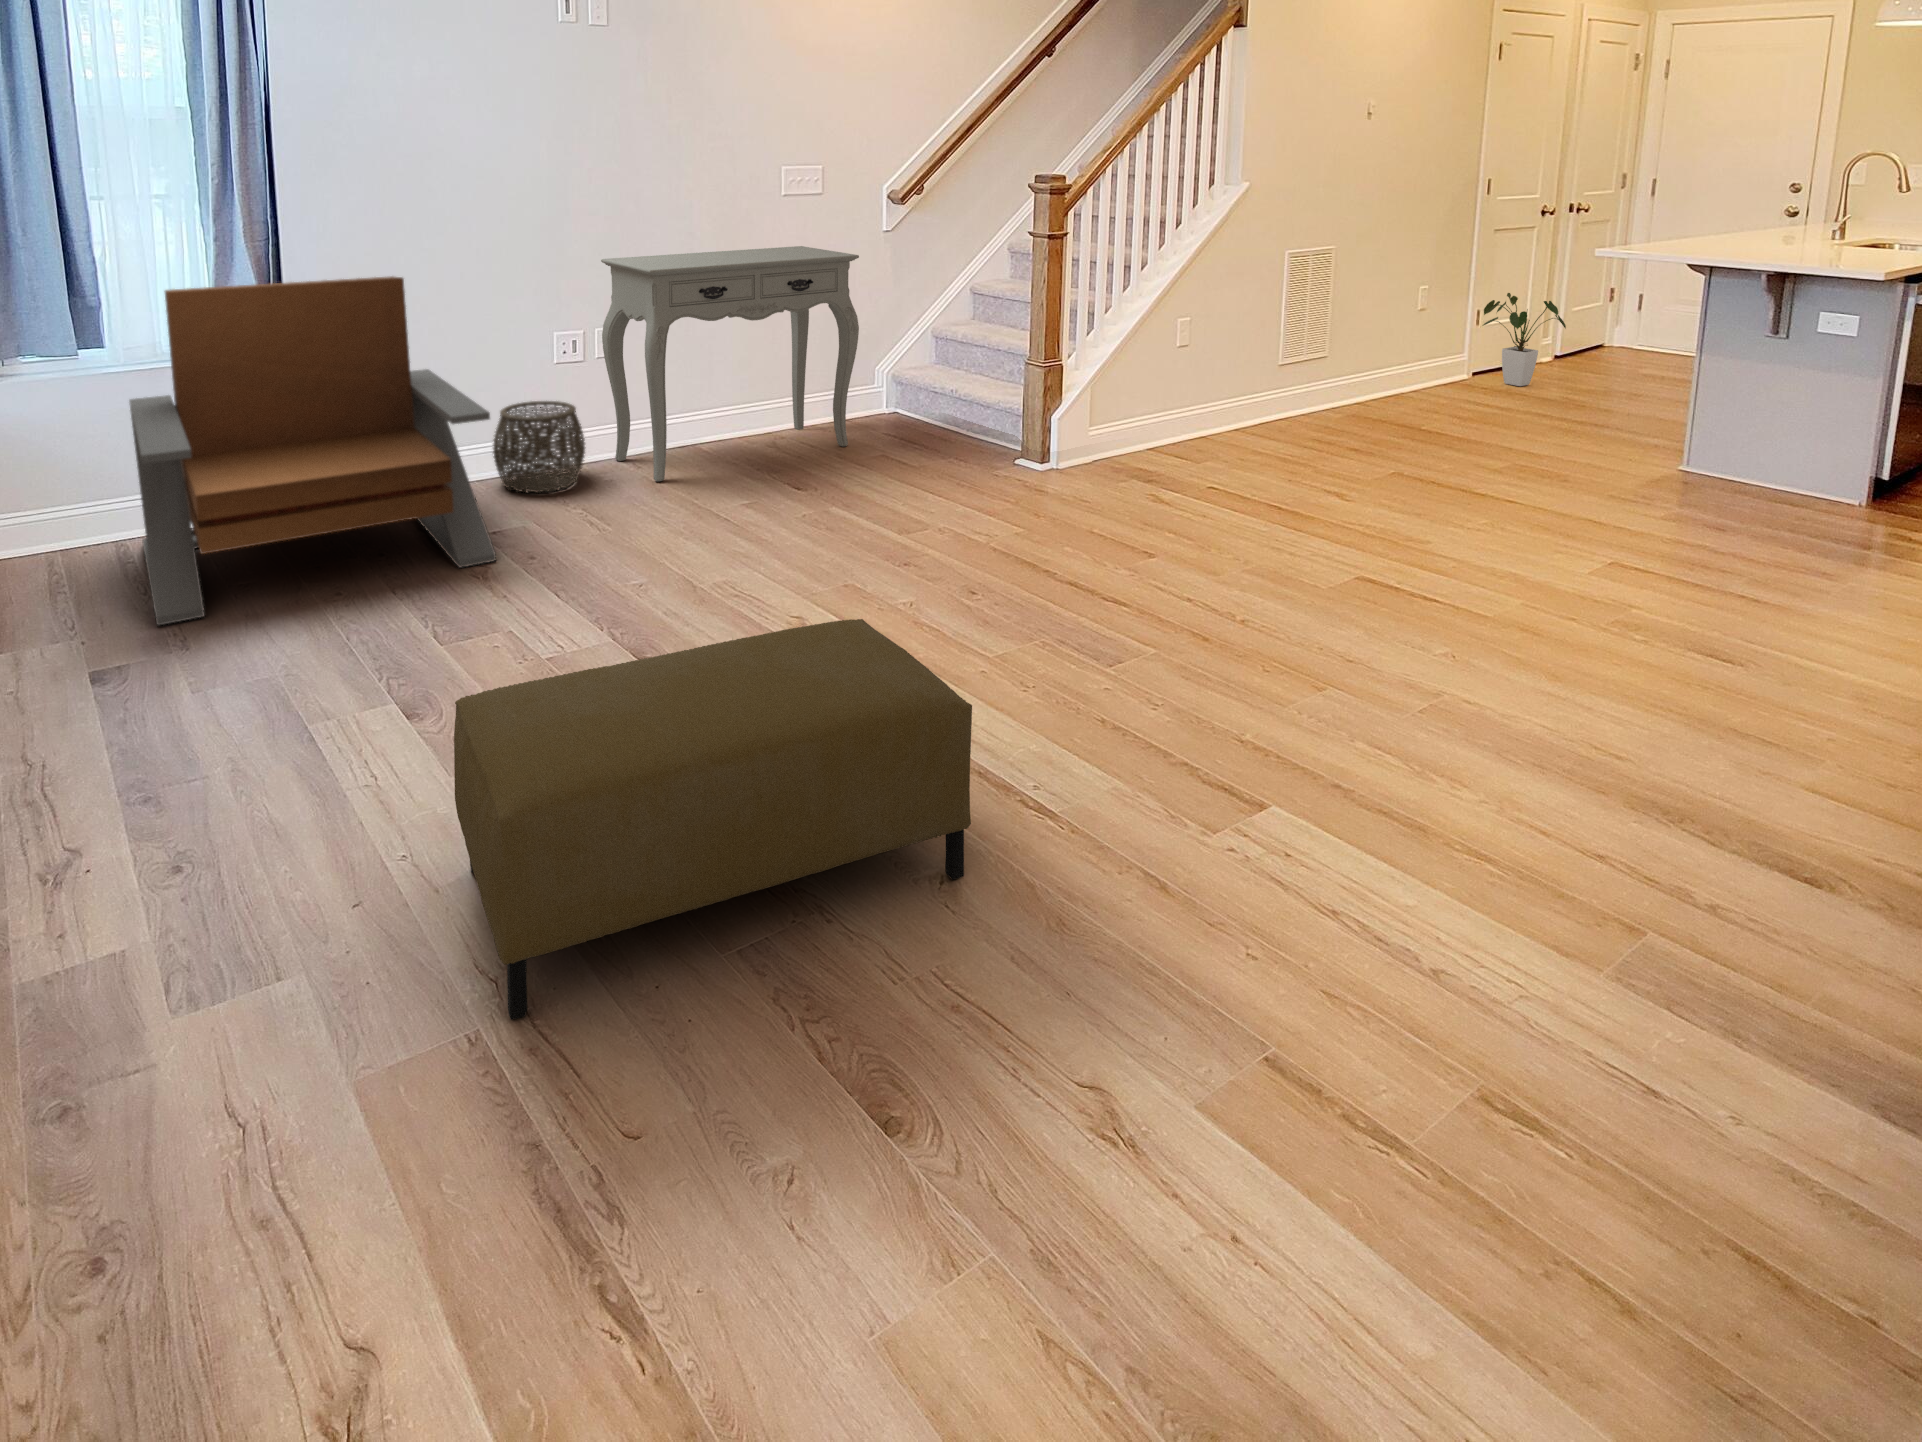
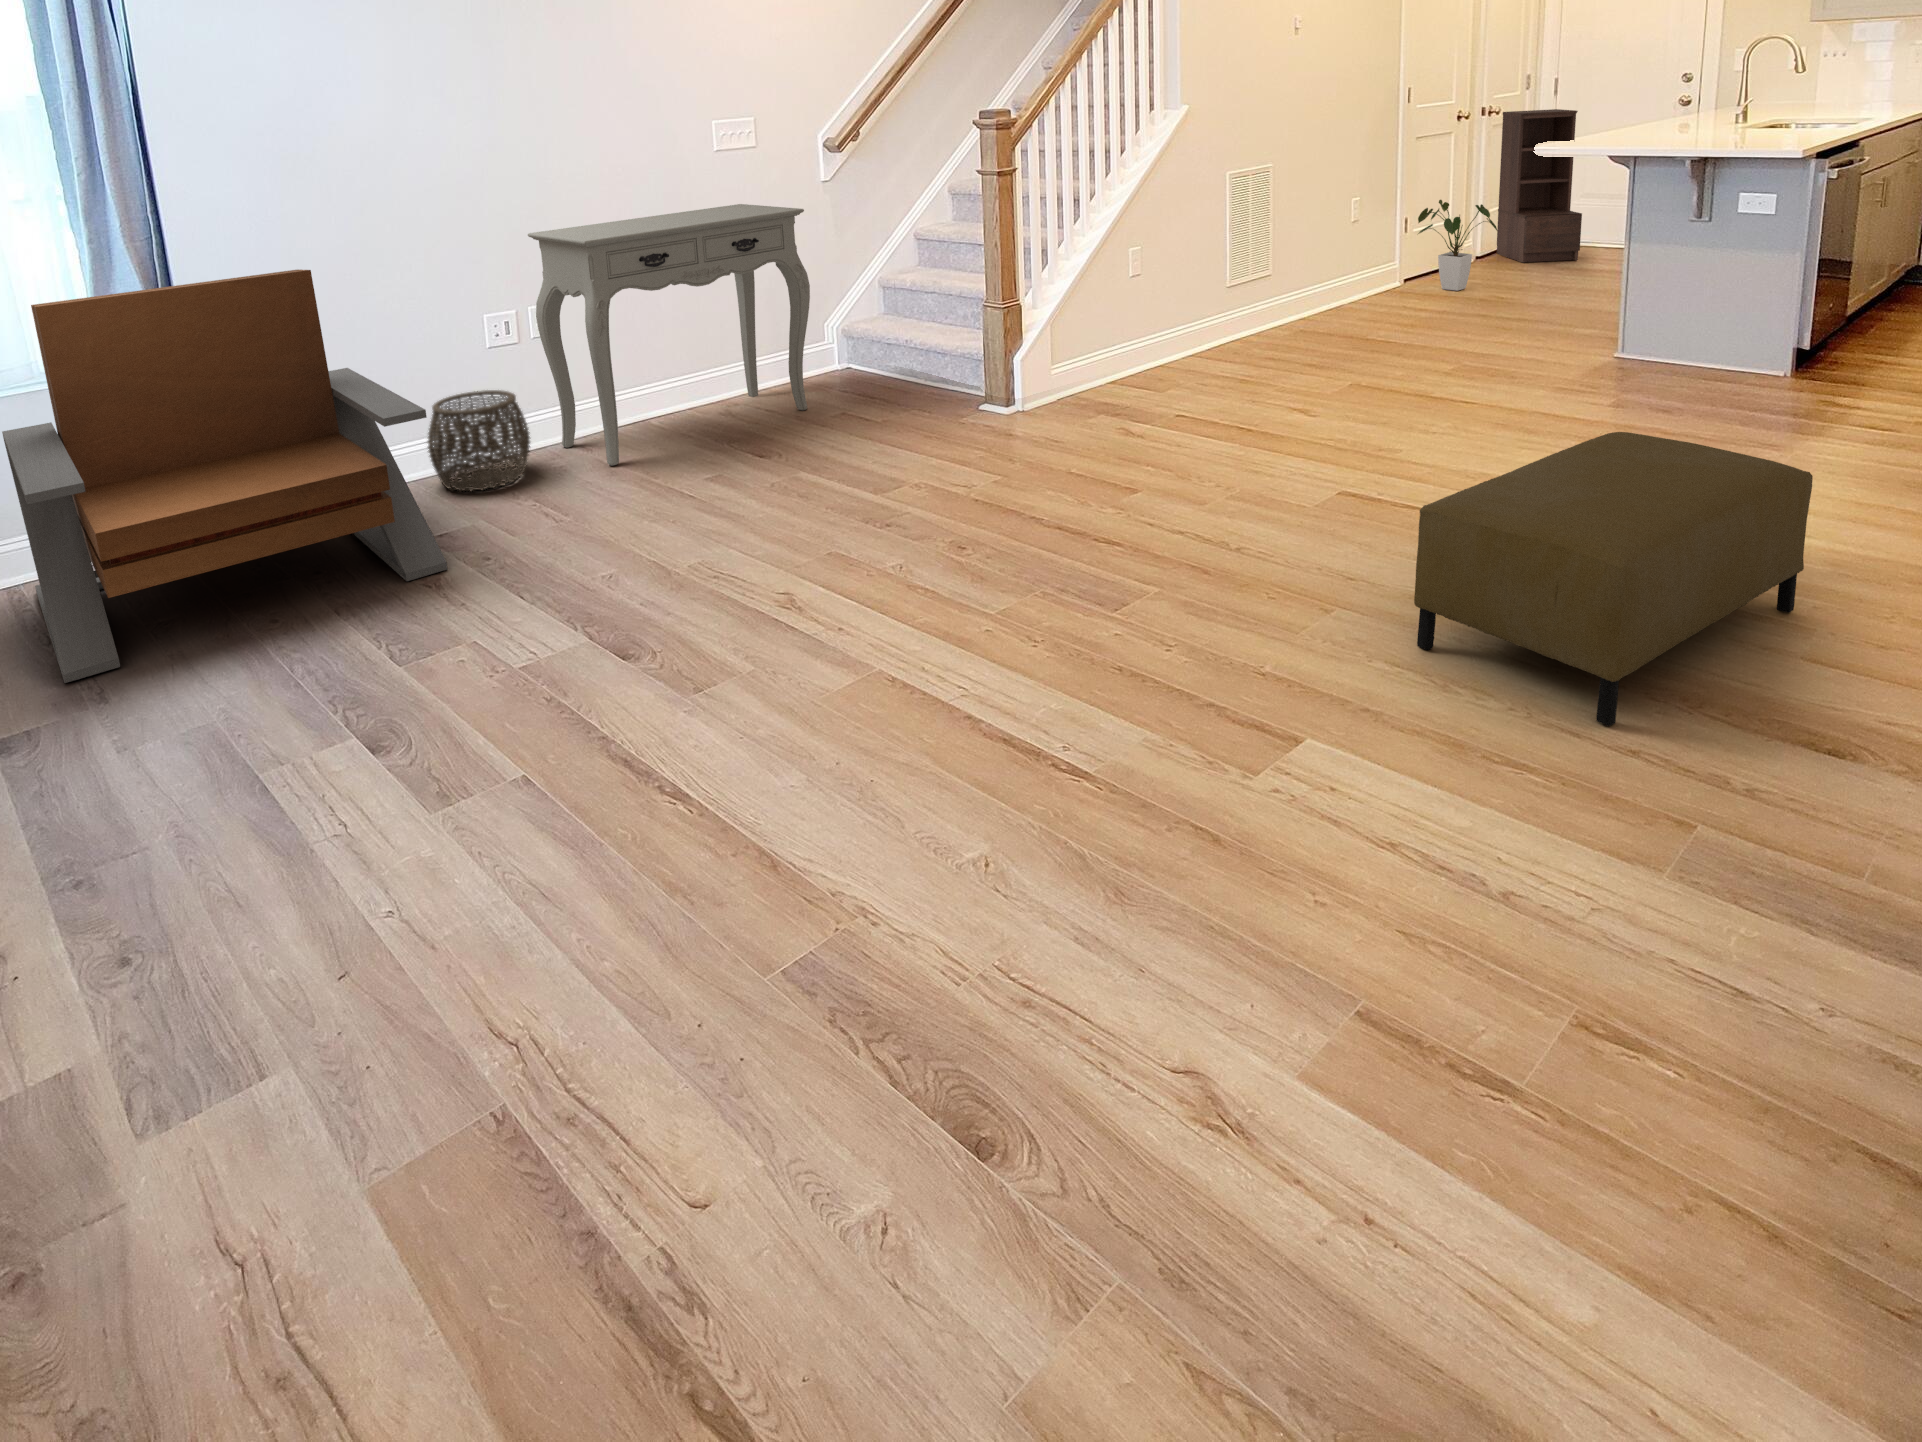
bookshelf: none [1571,209,1665,366] -> present [1497,109,1582,263]
ottoman: present [454,619,972,1020] -> present [1414,432,1813,726]

